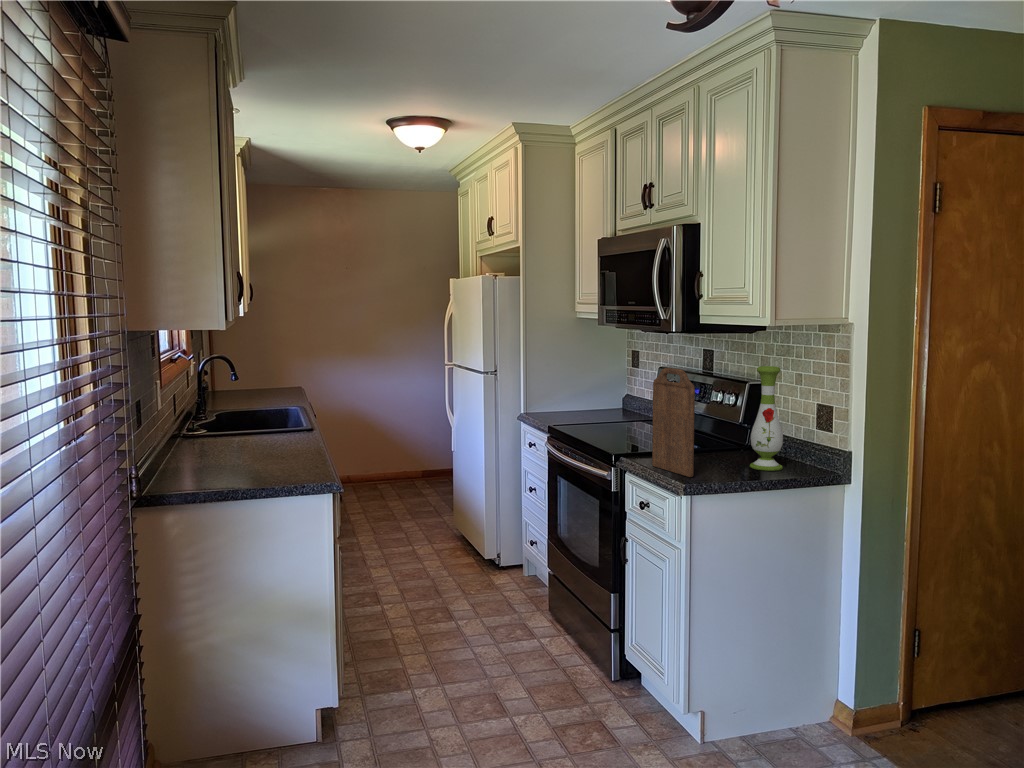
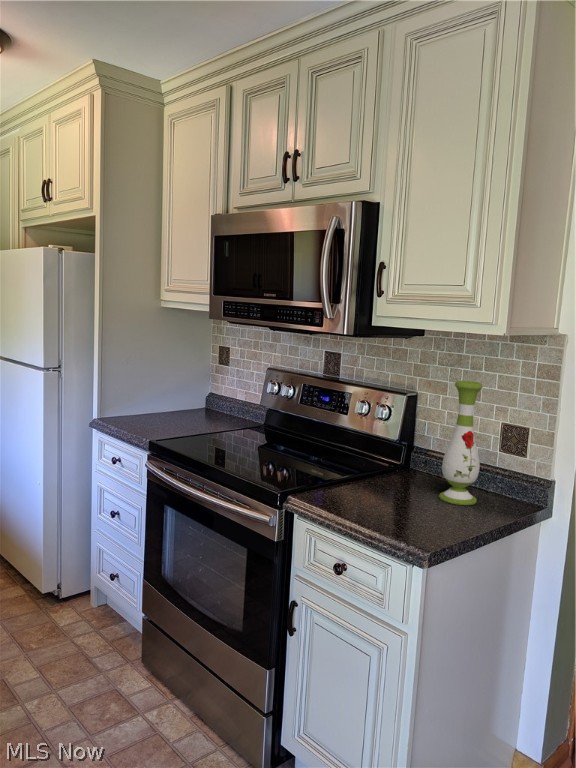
cutting board: present [652,368,695,477] -> none [340,383,420,527]

